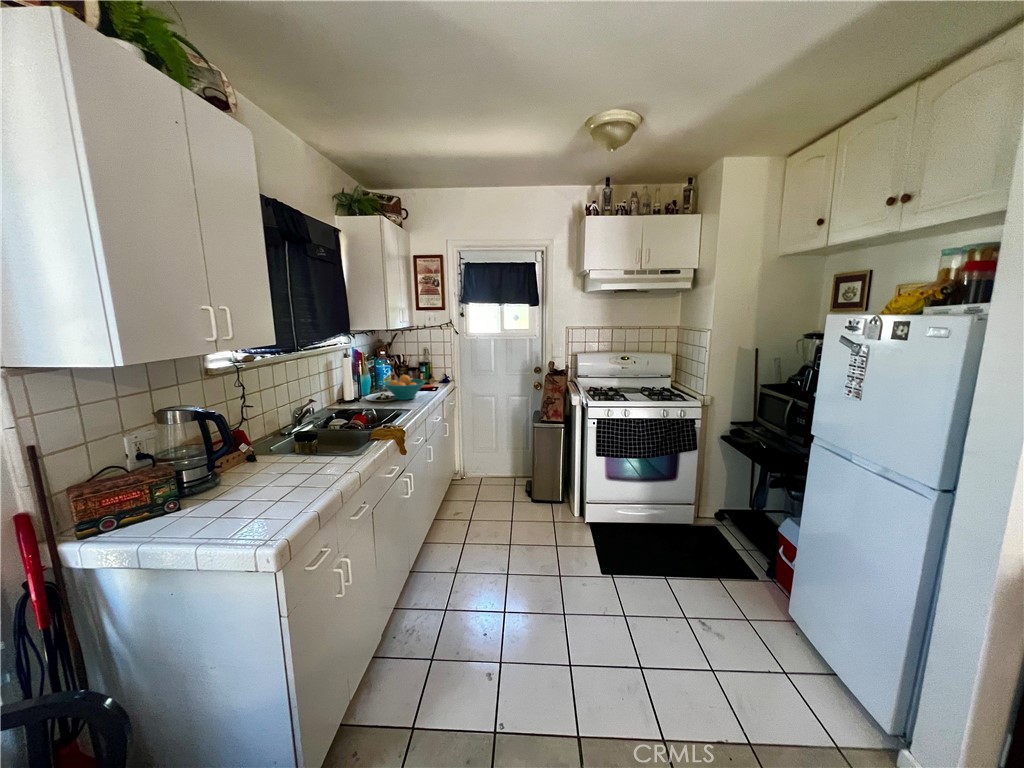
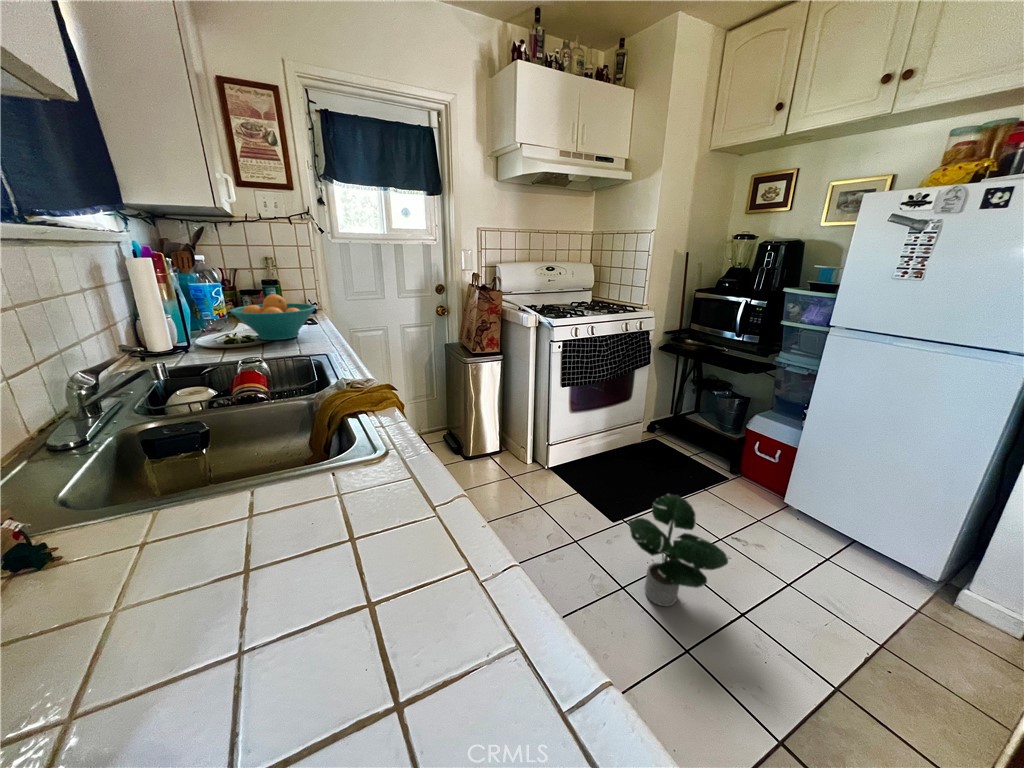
potted plant: none [555,550,620,638] -> present [628,494,728,606]

